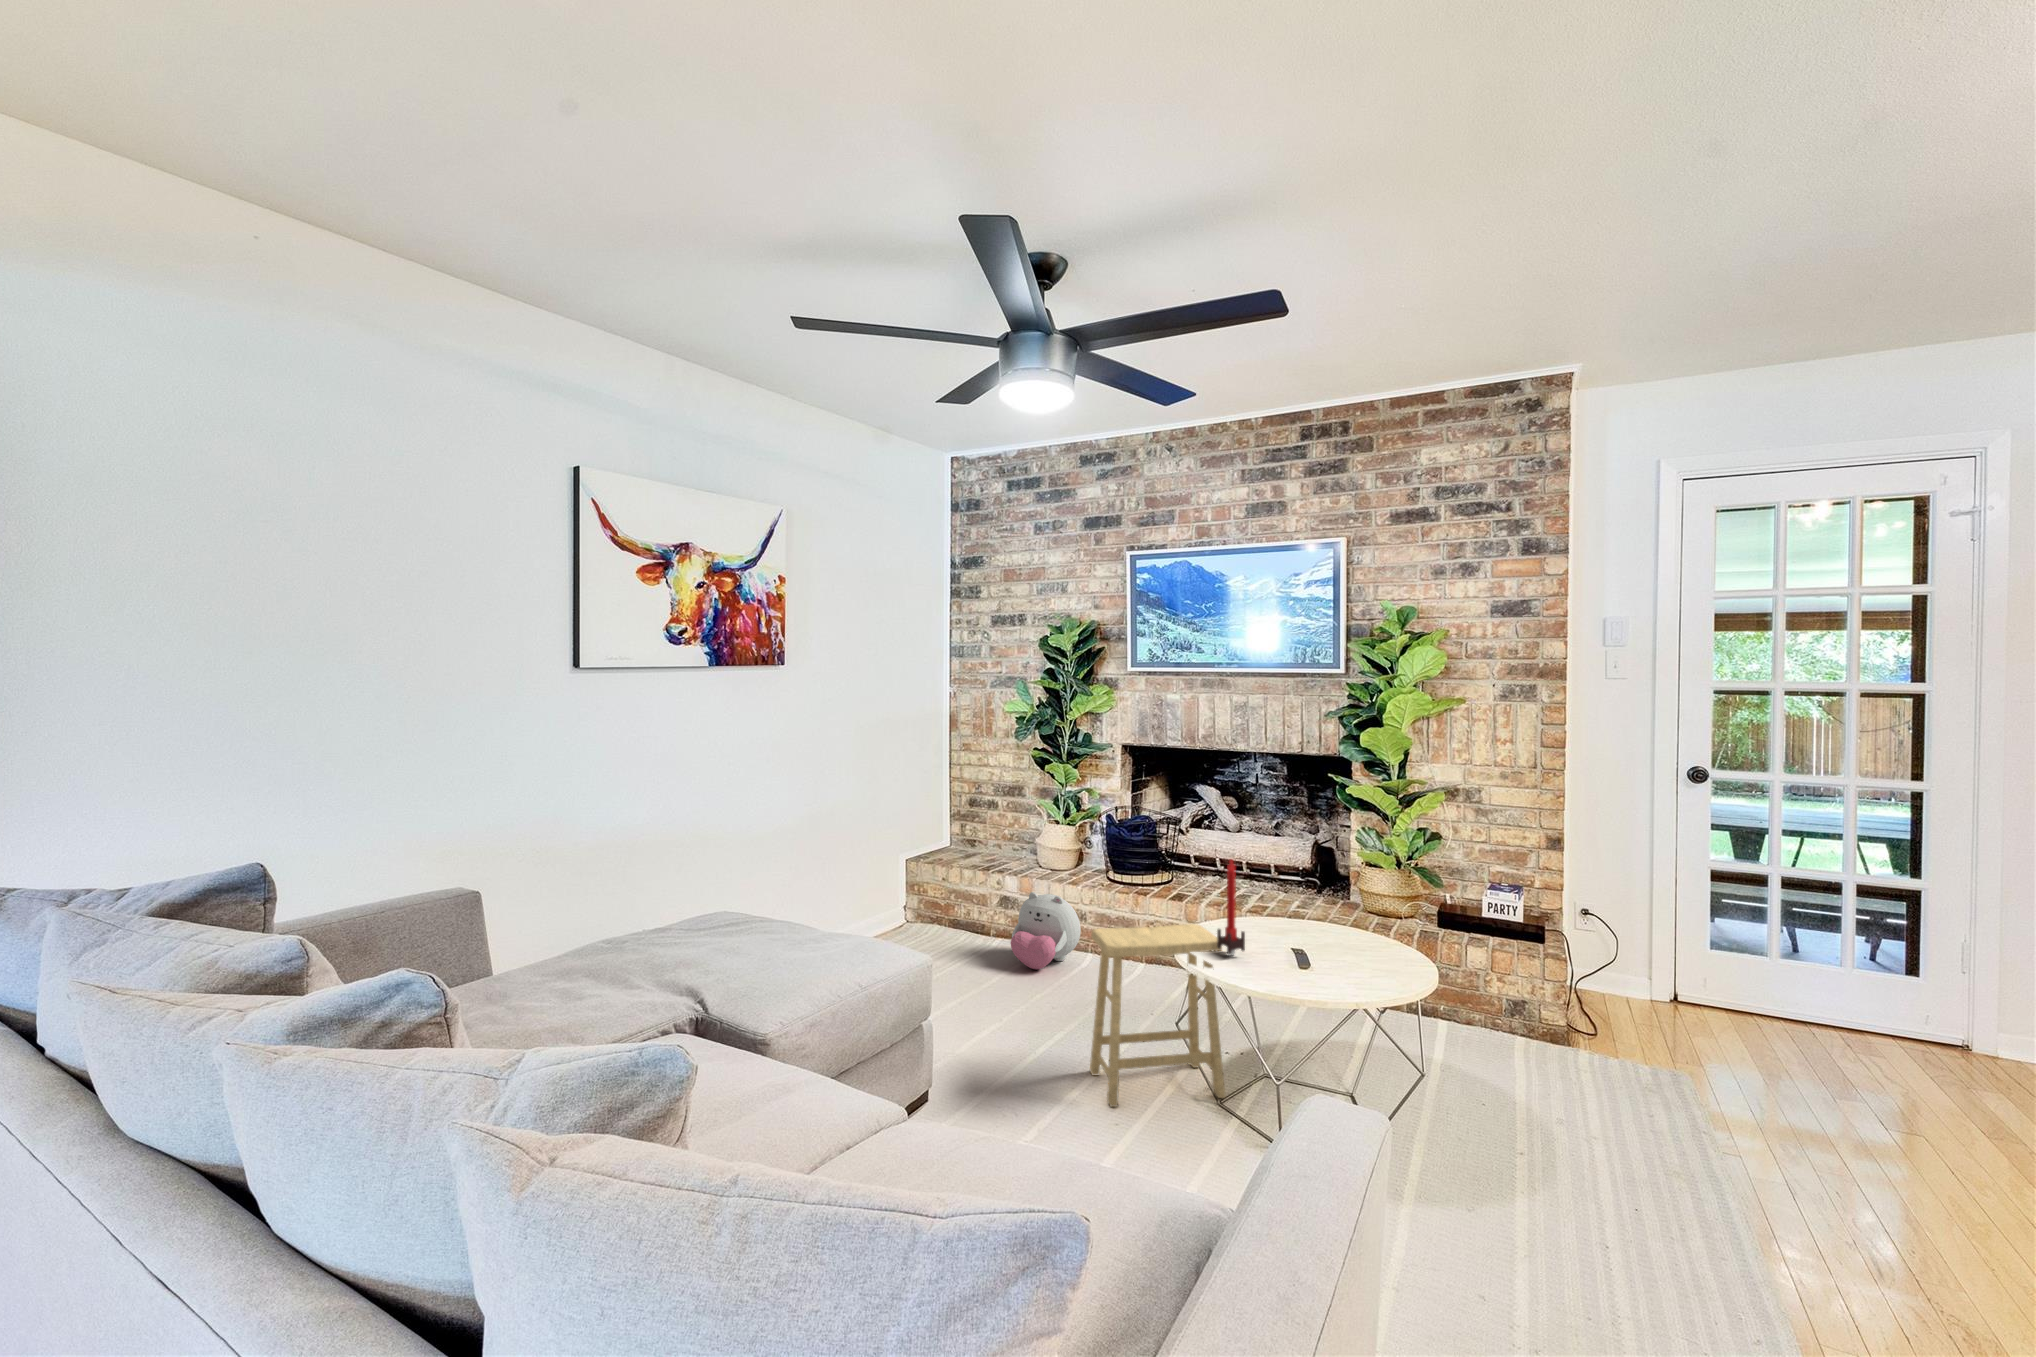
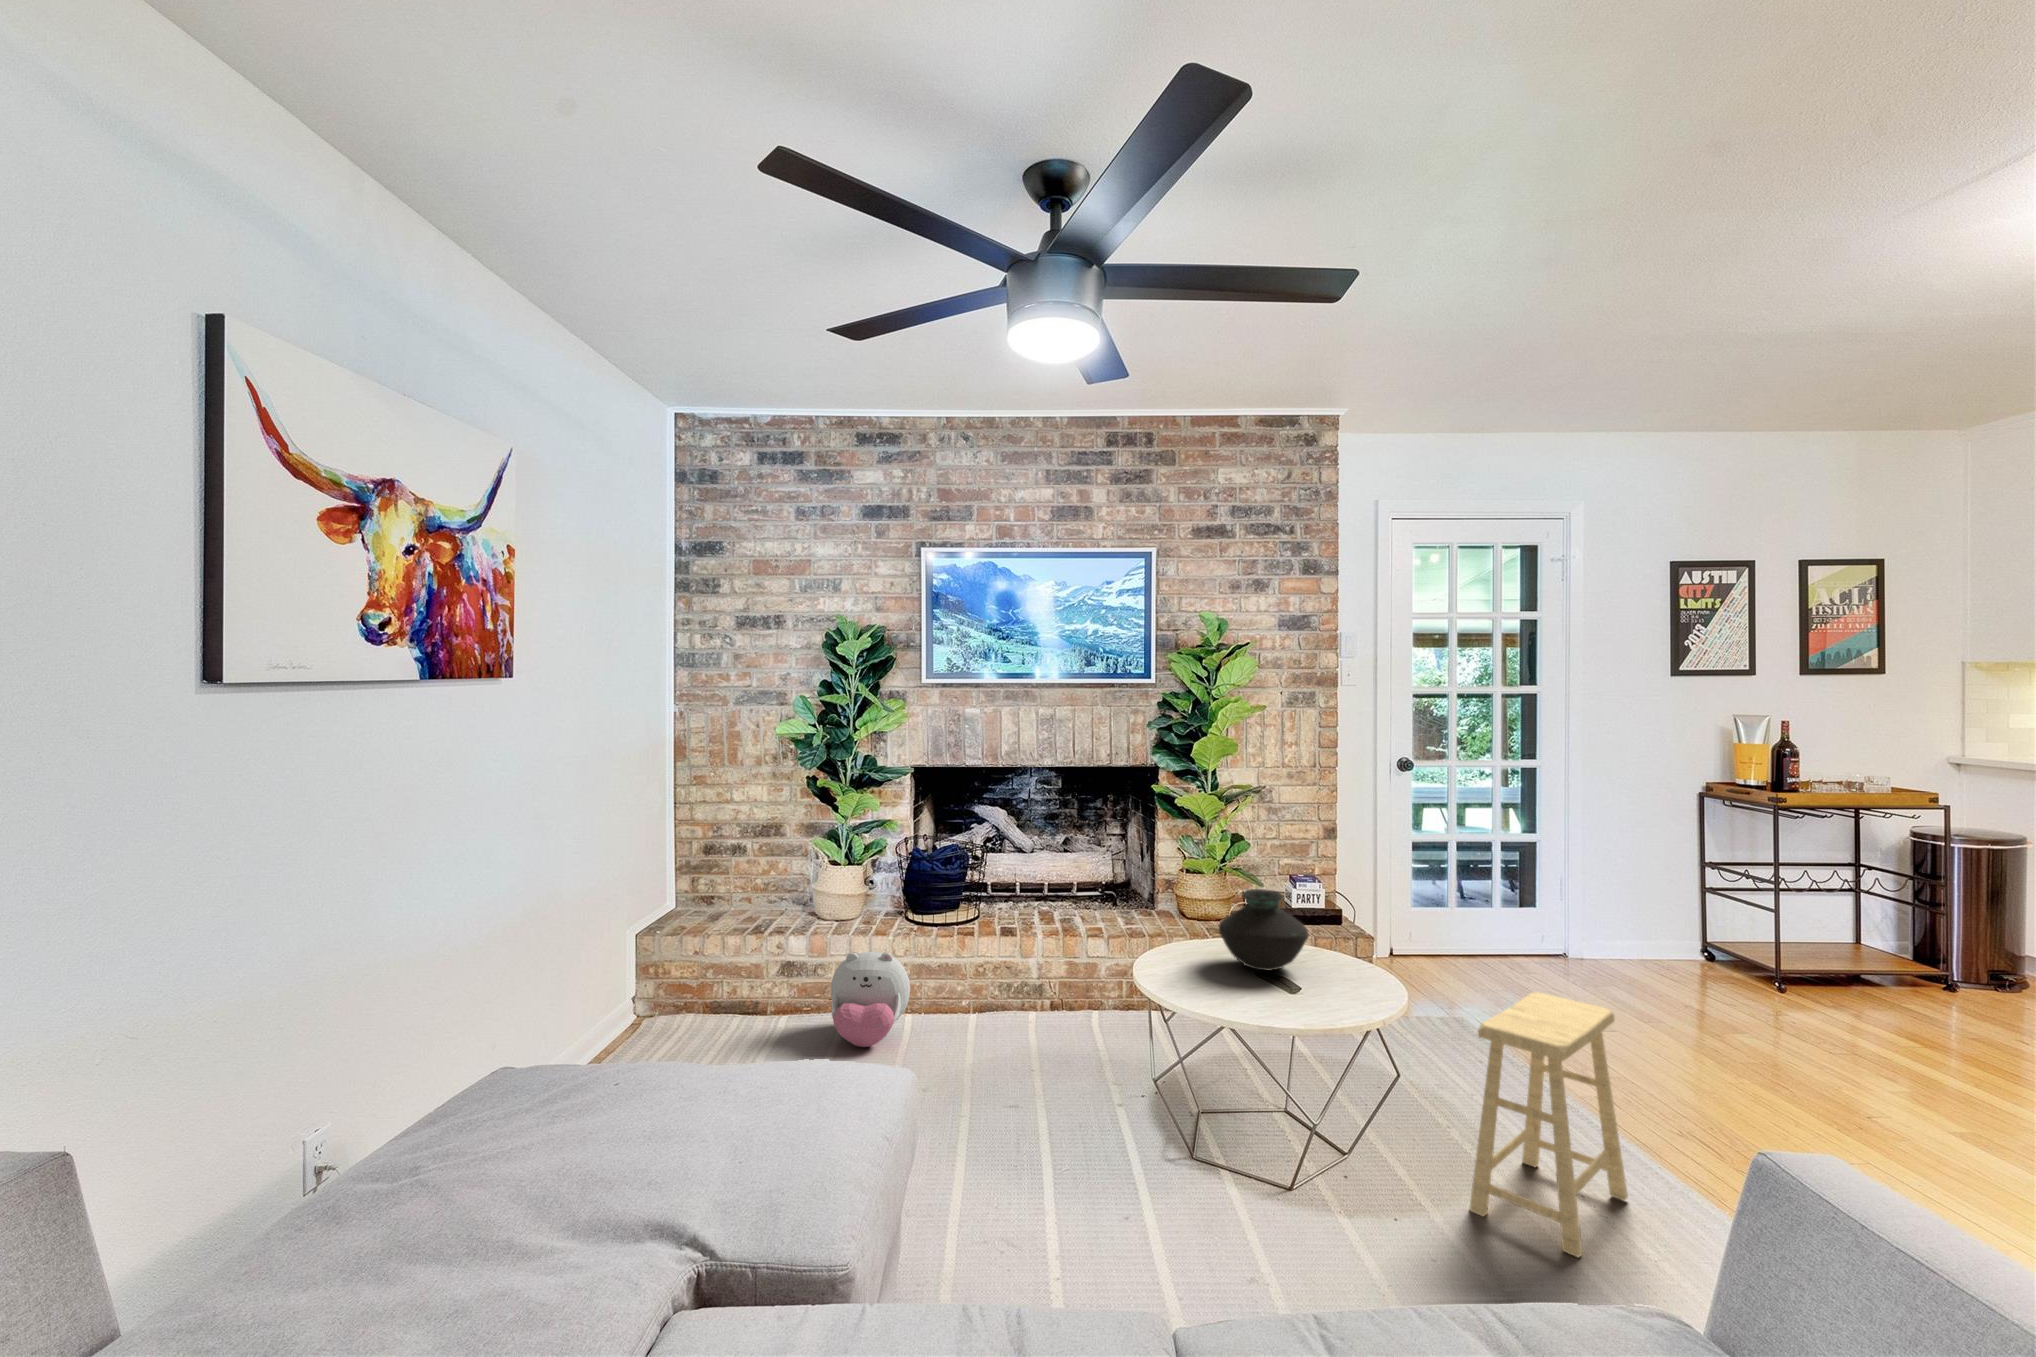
candle: present [1217,859,1245,956] -> none [1191,885,1220,991]
vase: none [1275,874,1365,953] -> present [1219,889,1308,971]
footstool: present [1090,924,1225,1107] -> present [1470,993,1628,1257]

